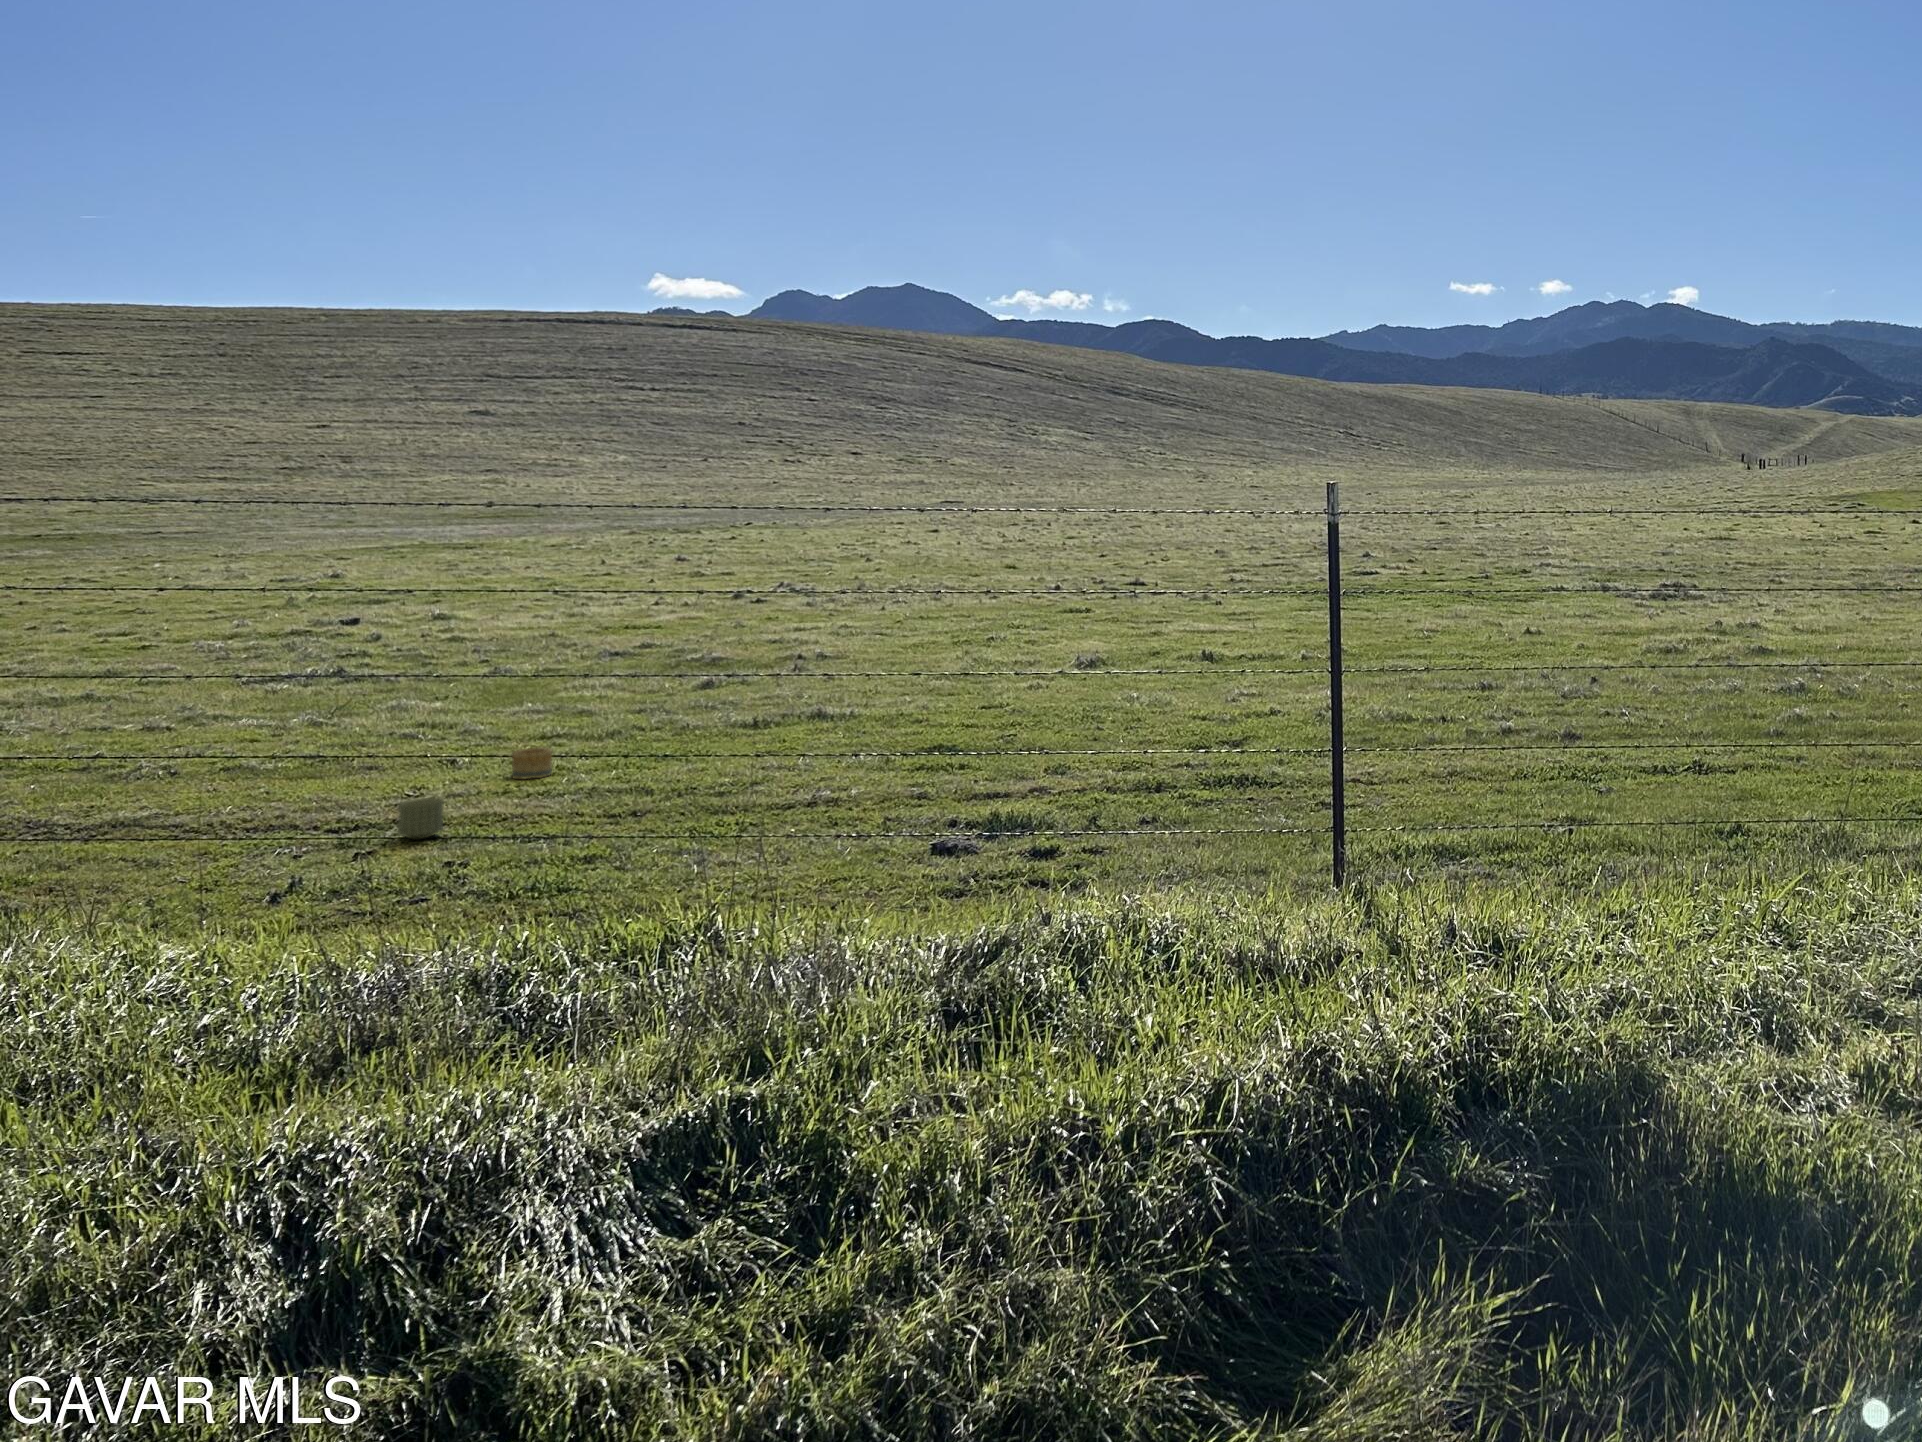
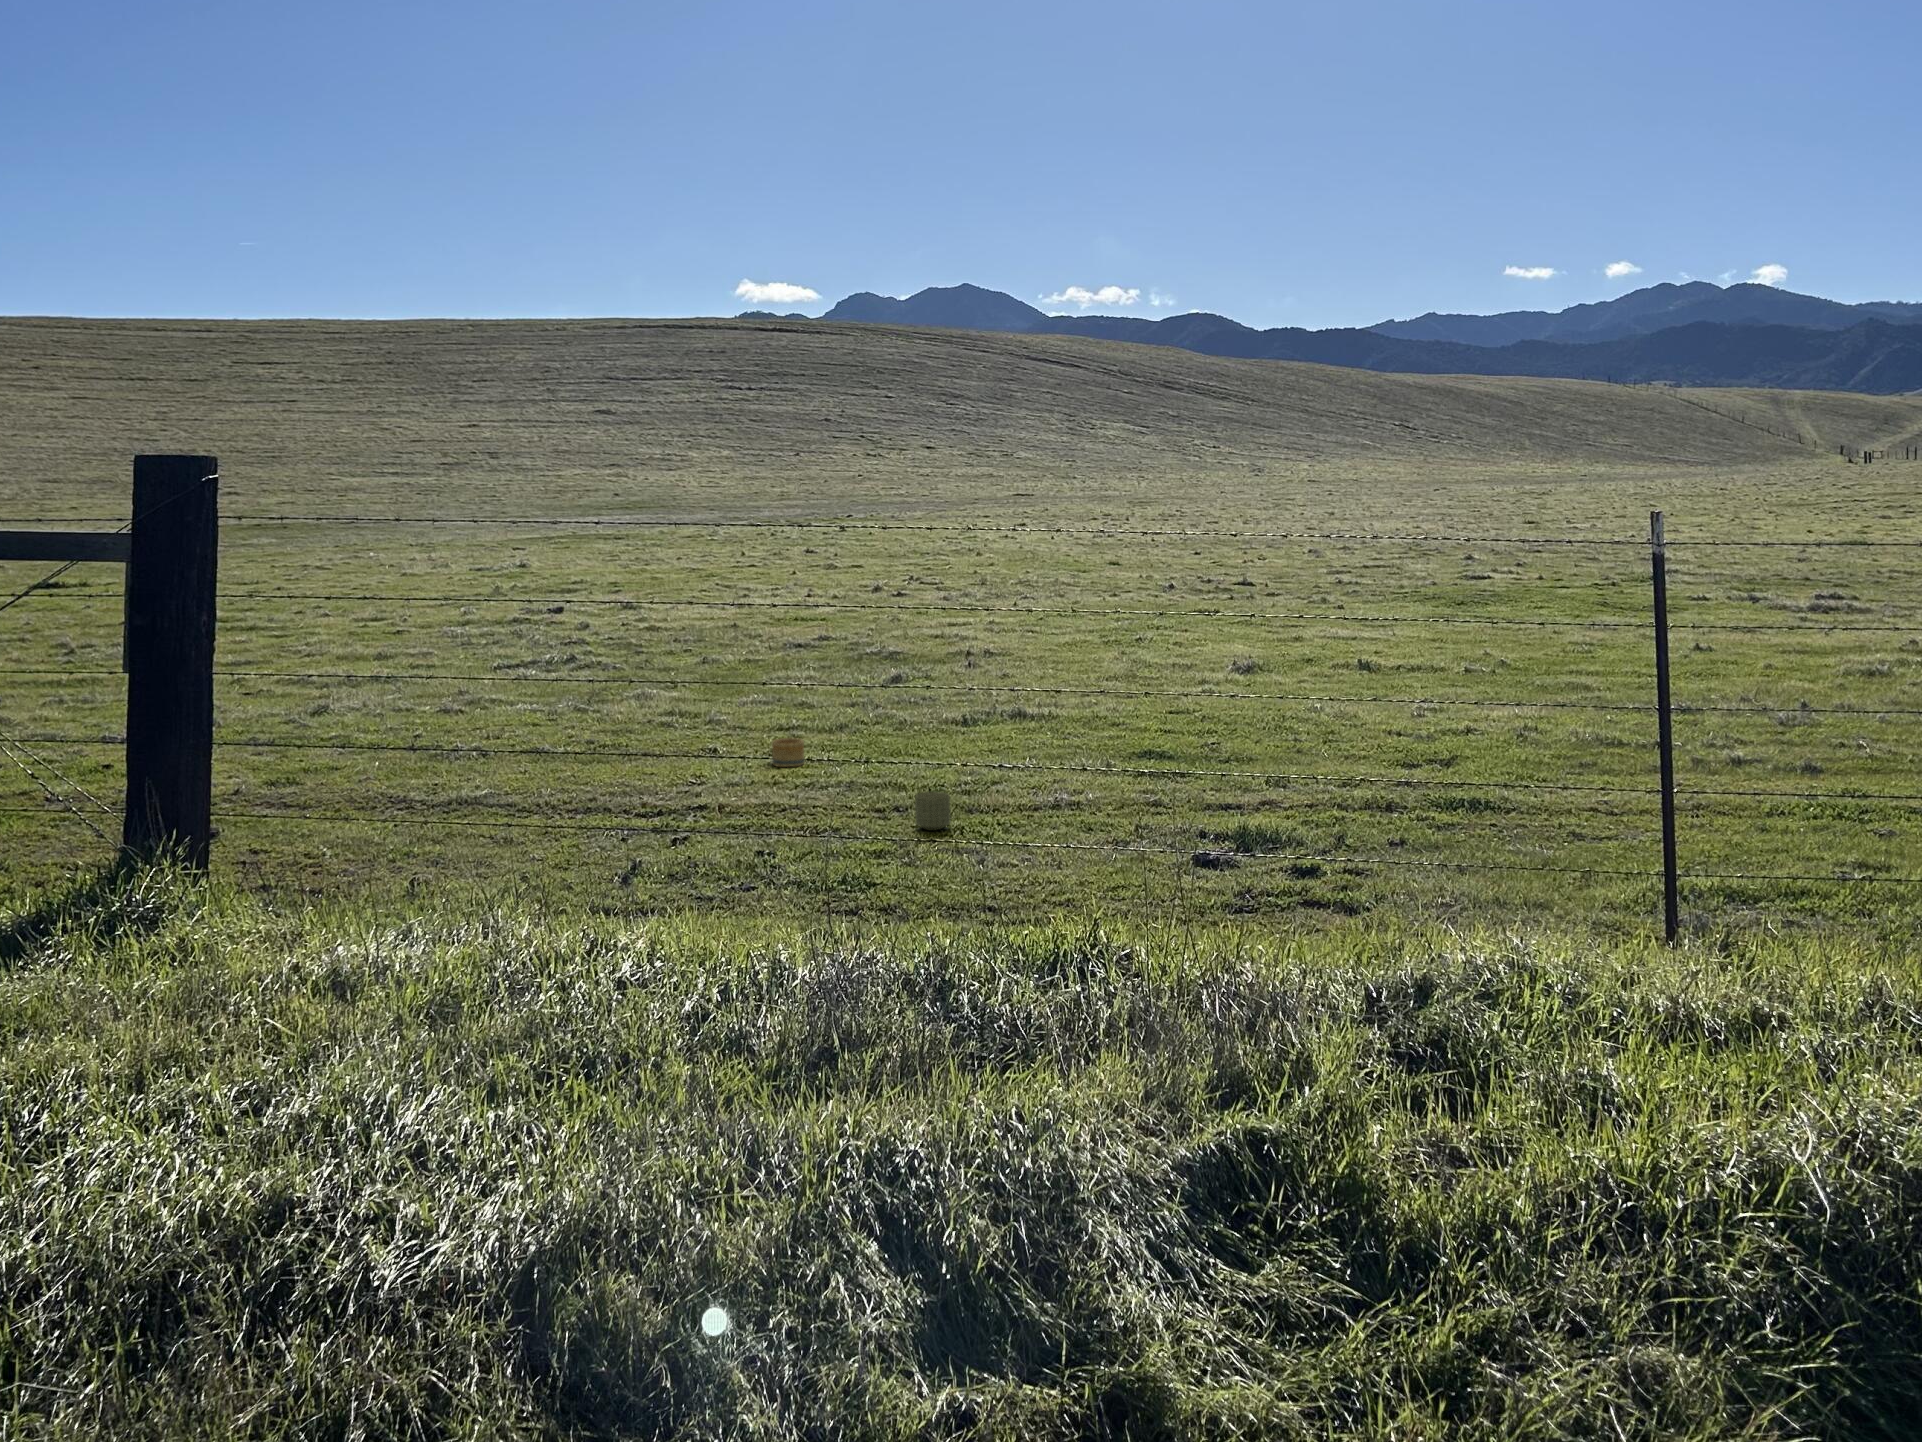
planter: present [398,798,444,840] -> present [915,792,951,831]

